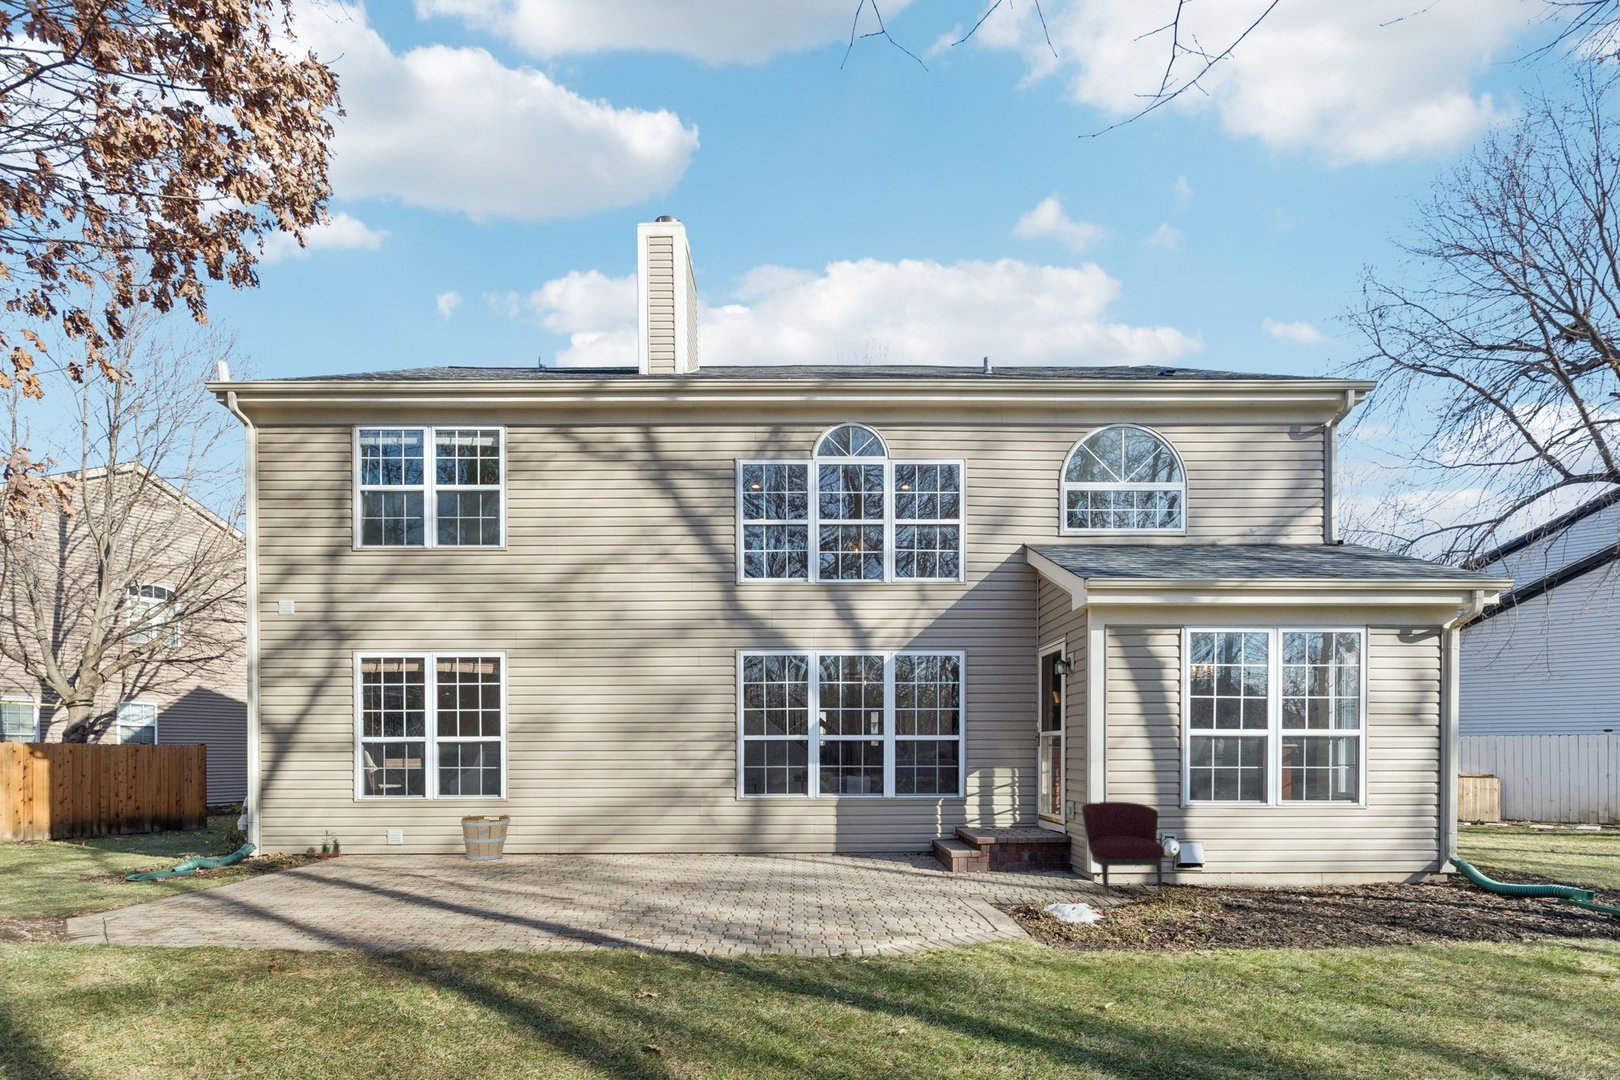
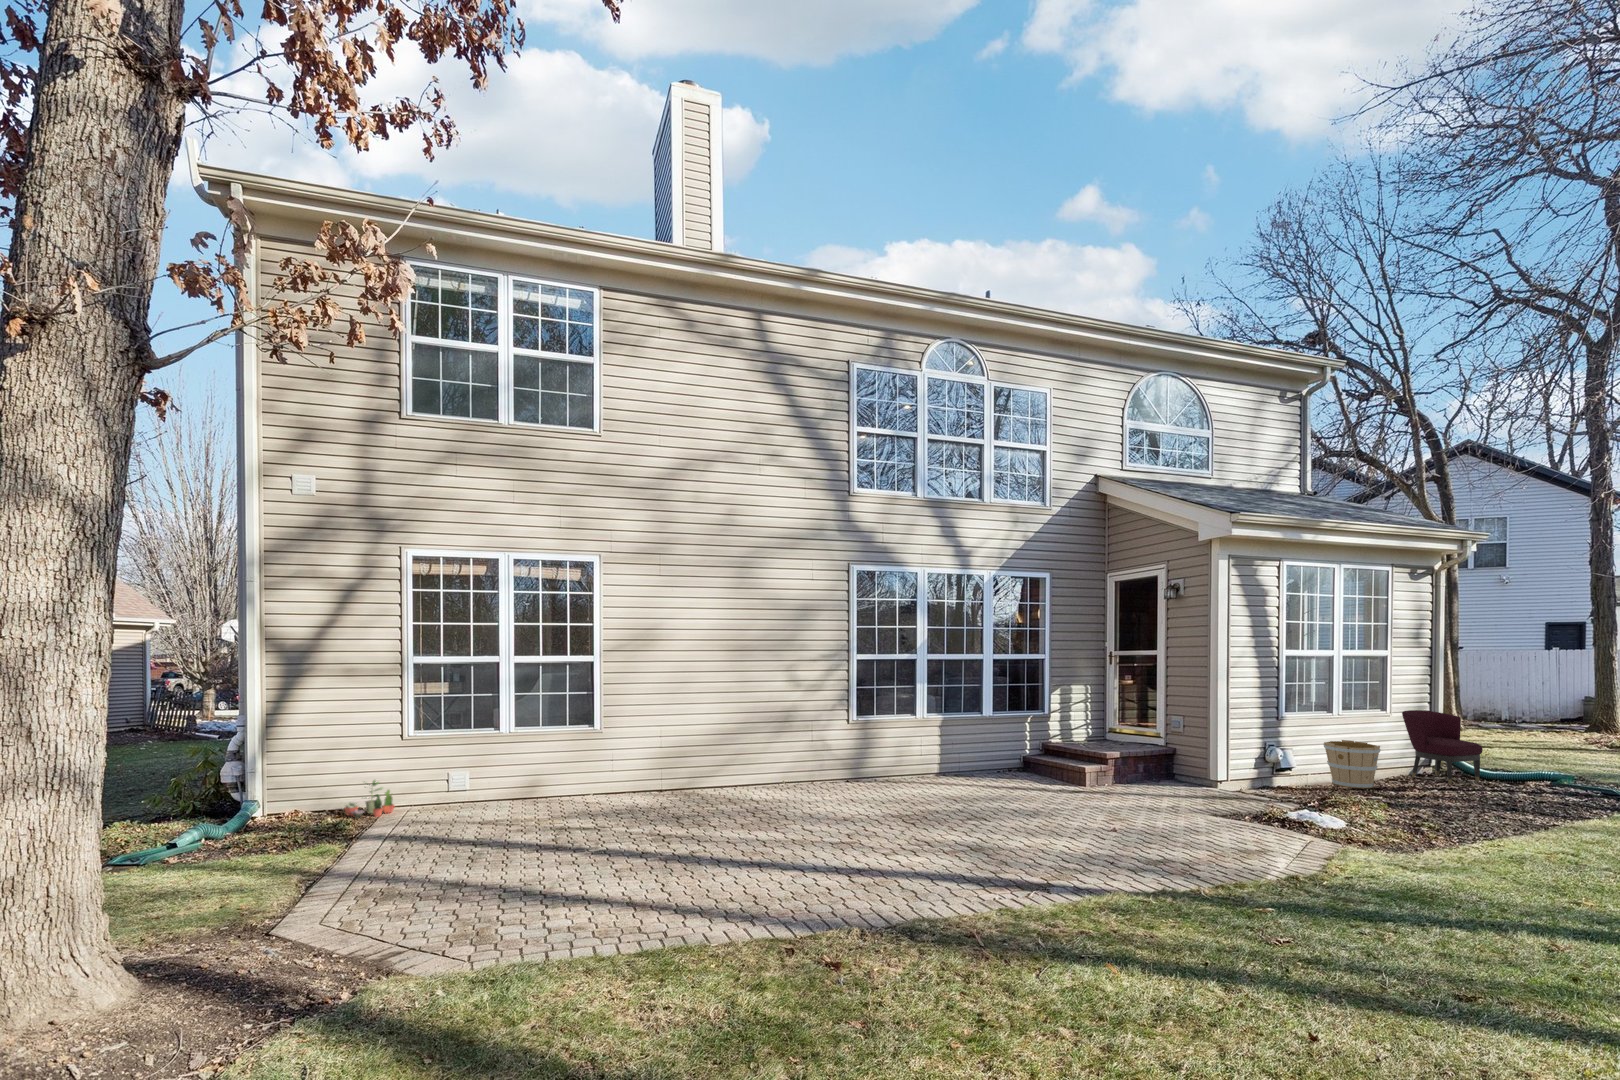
chair: present [1082,802,1165,894] -> present [1402,710,1483,784]
wooden bucket: present [461,814,510,861] -> present [1323,740,1380,788]

